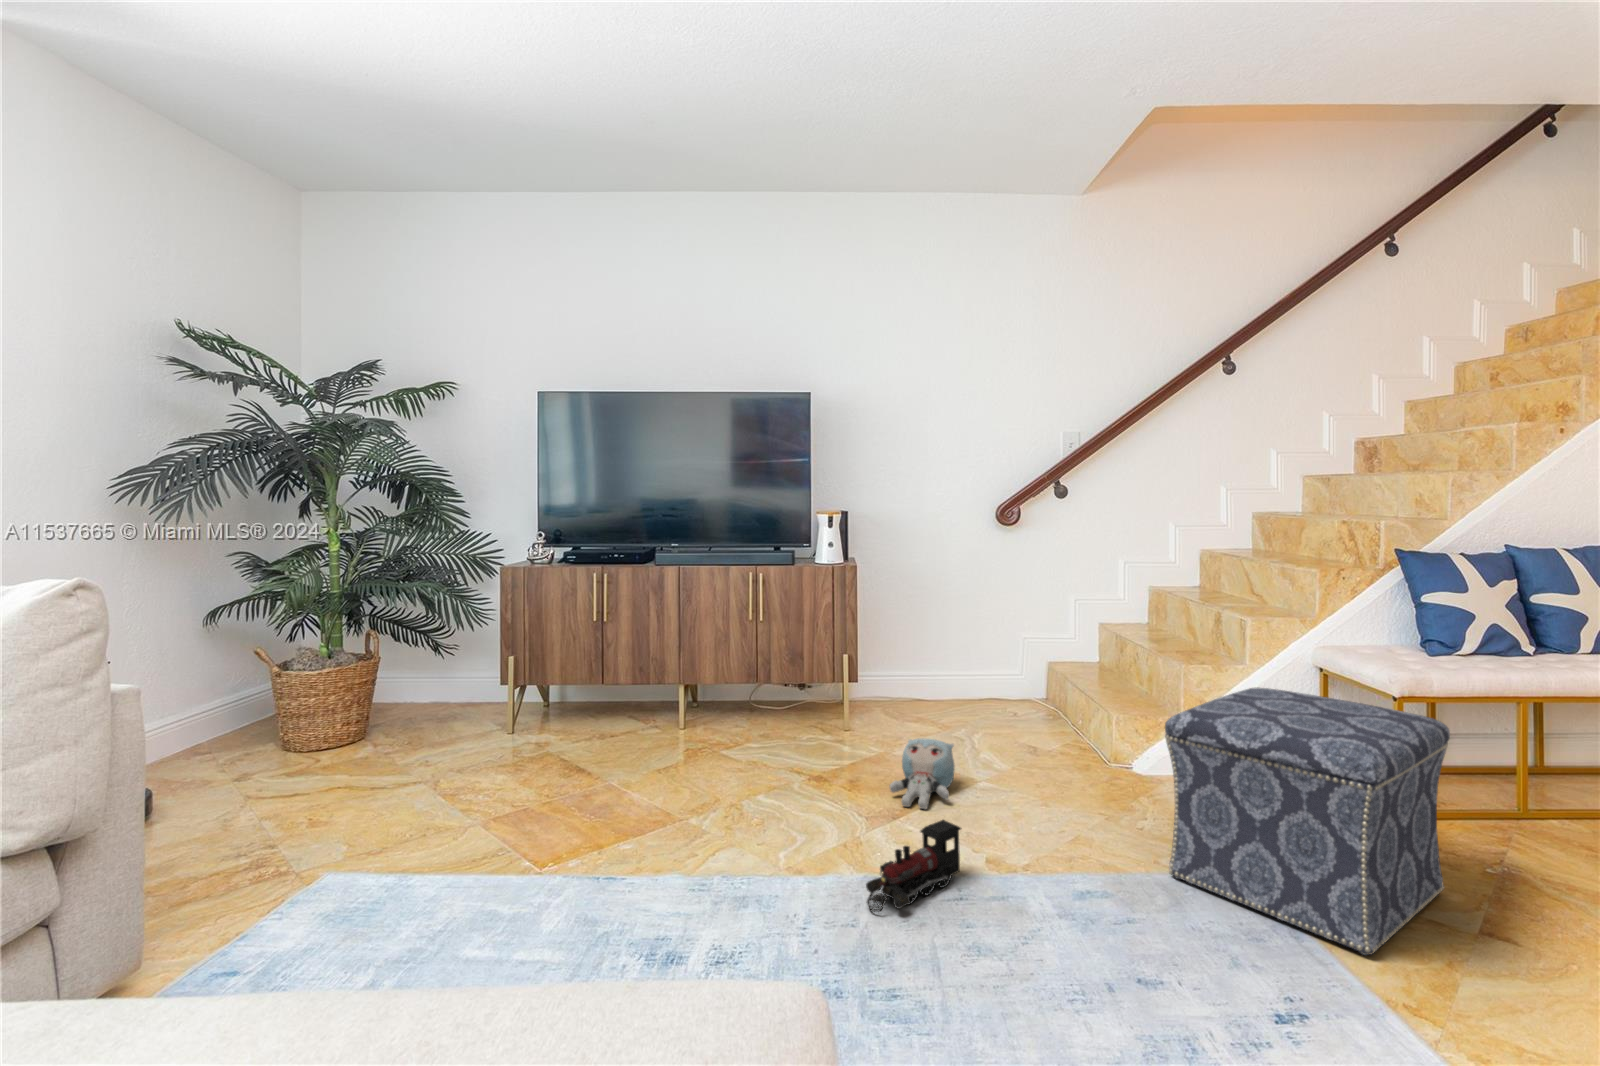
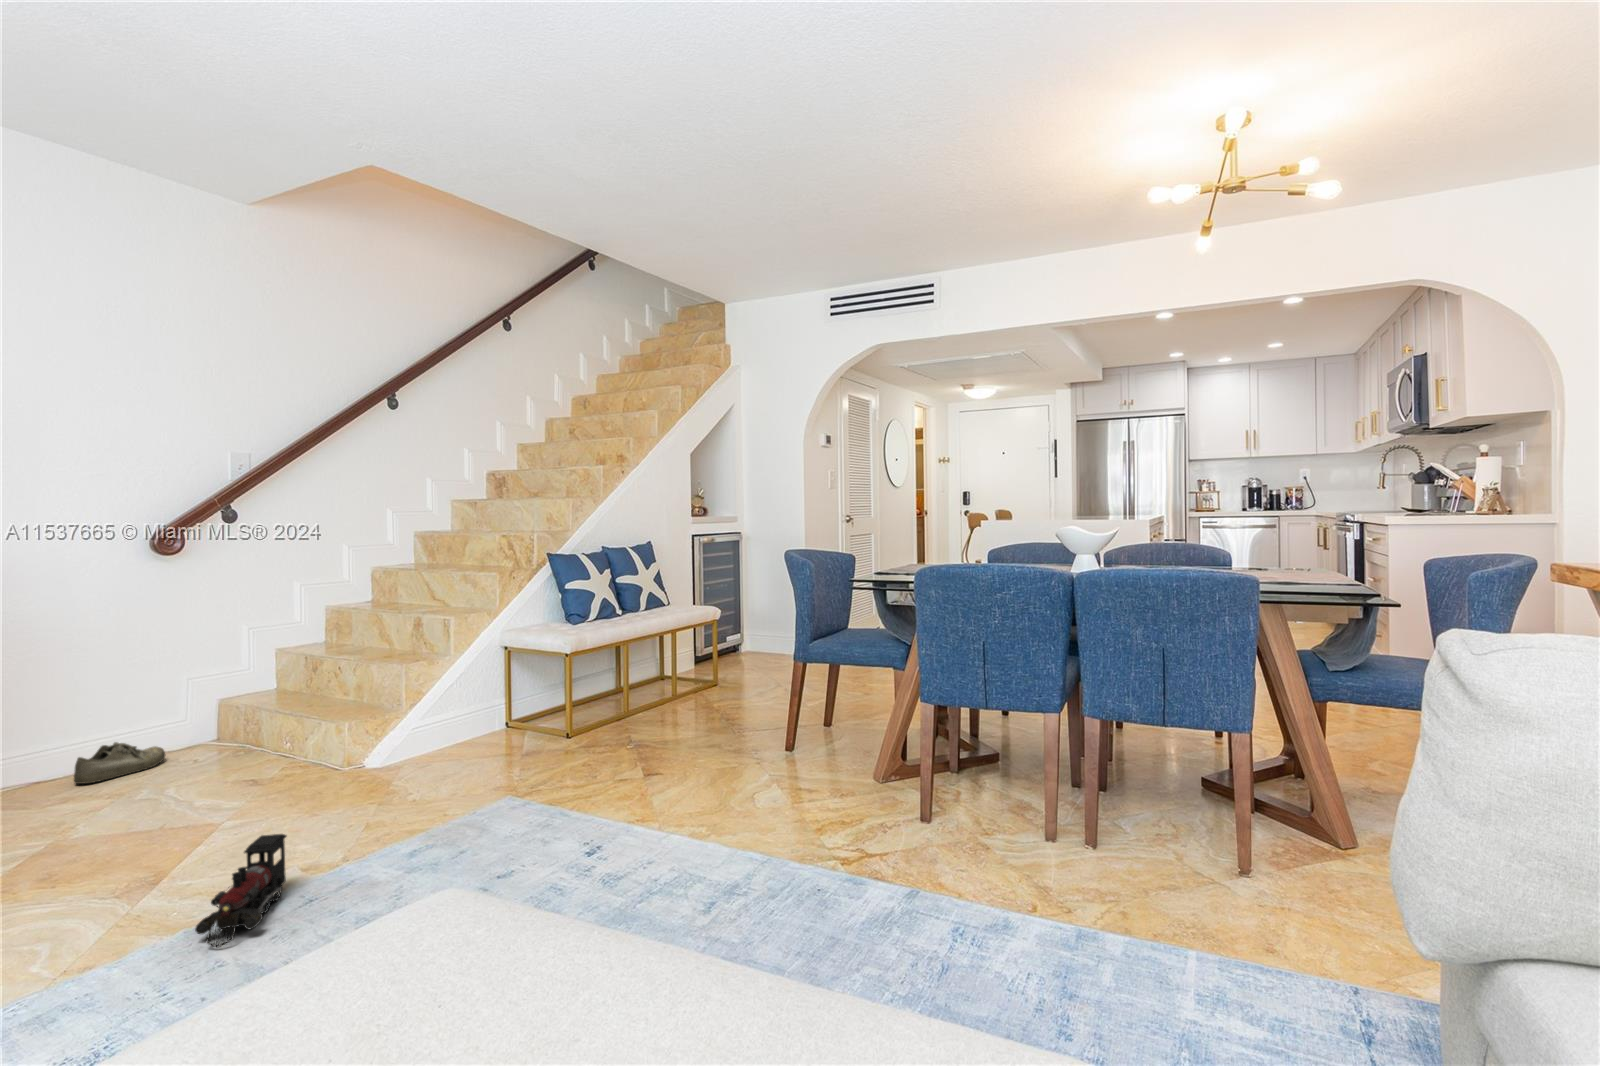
shoe: none [933,685,998,715] -> present [74,742,165,784]
ottoman: present [1165,688,1450,955] -> none [459,651,620,817]
plush toy: present [890,738,954,809] -> none [114,784,206,868]

